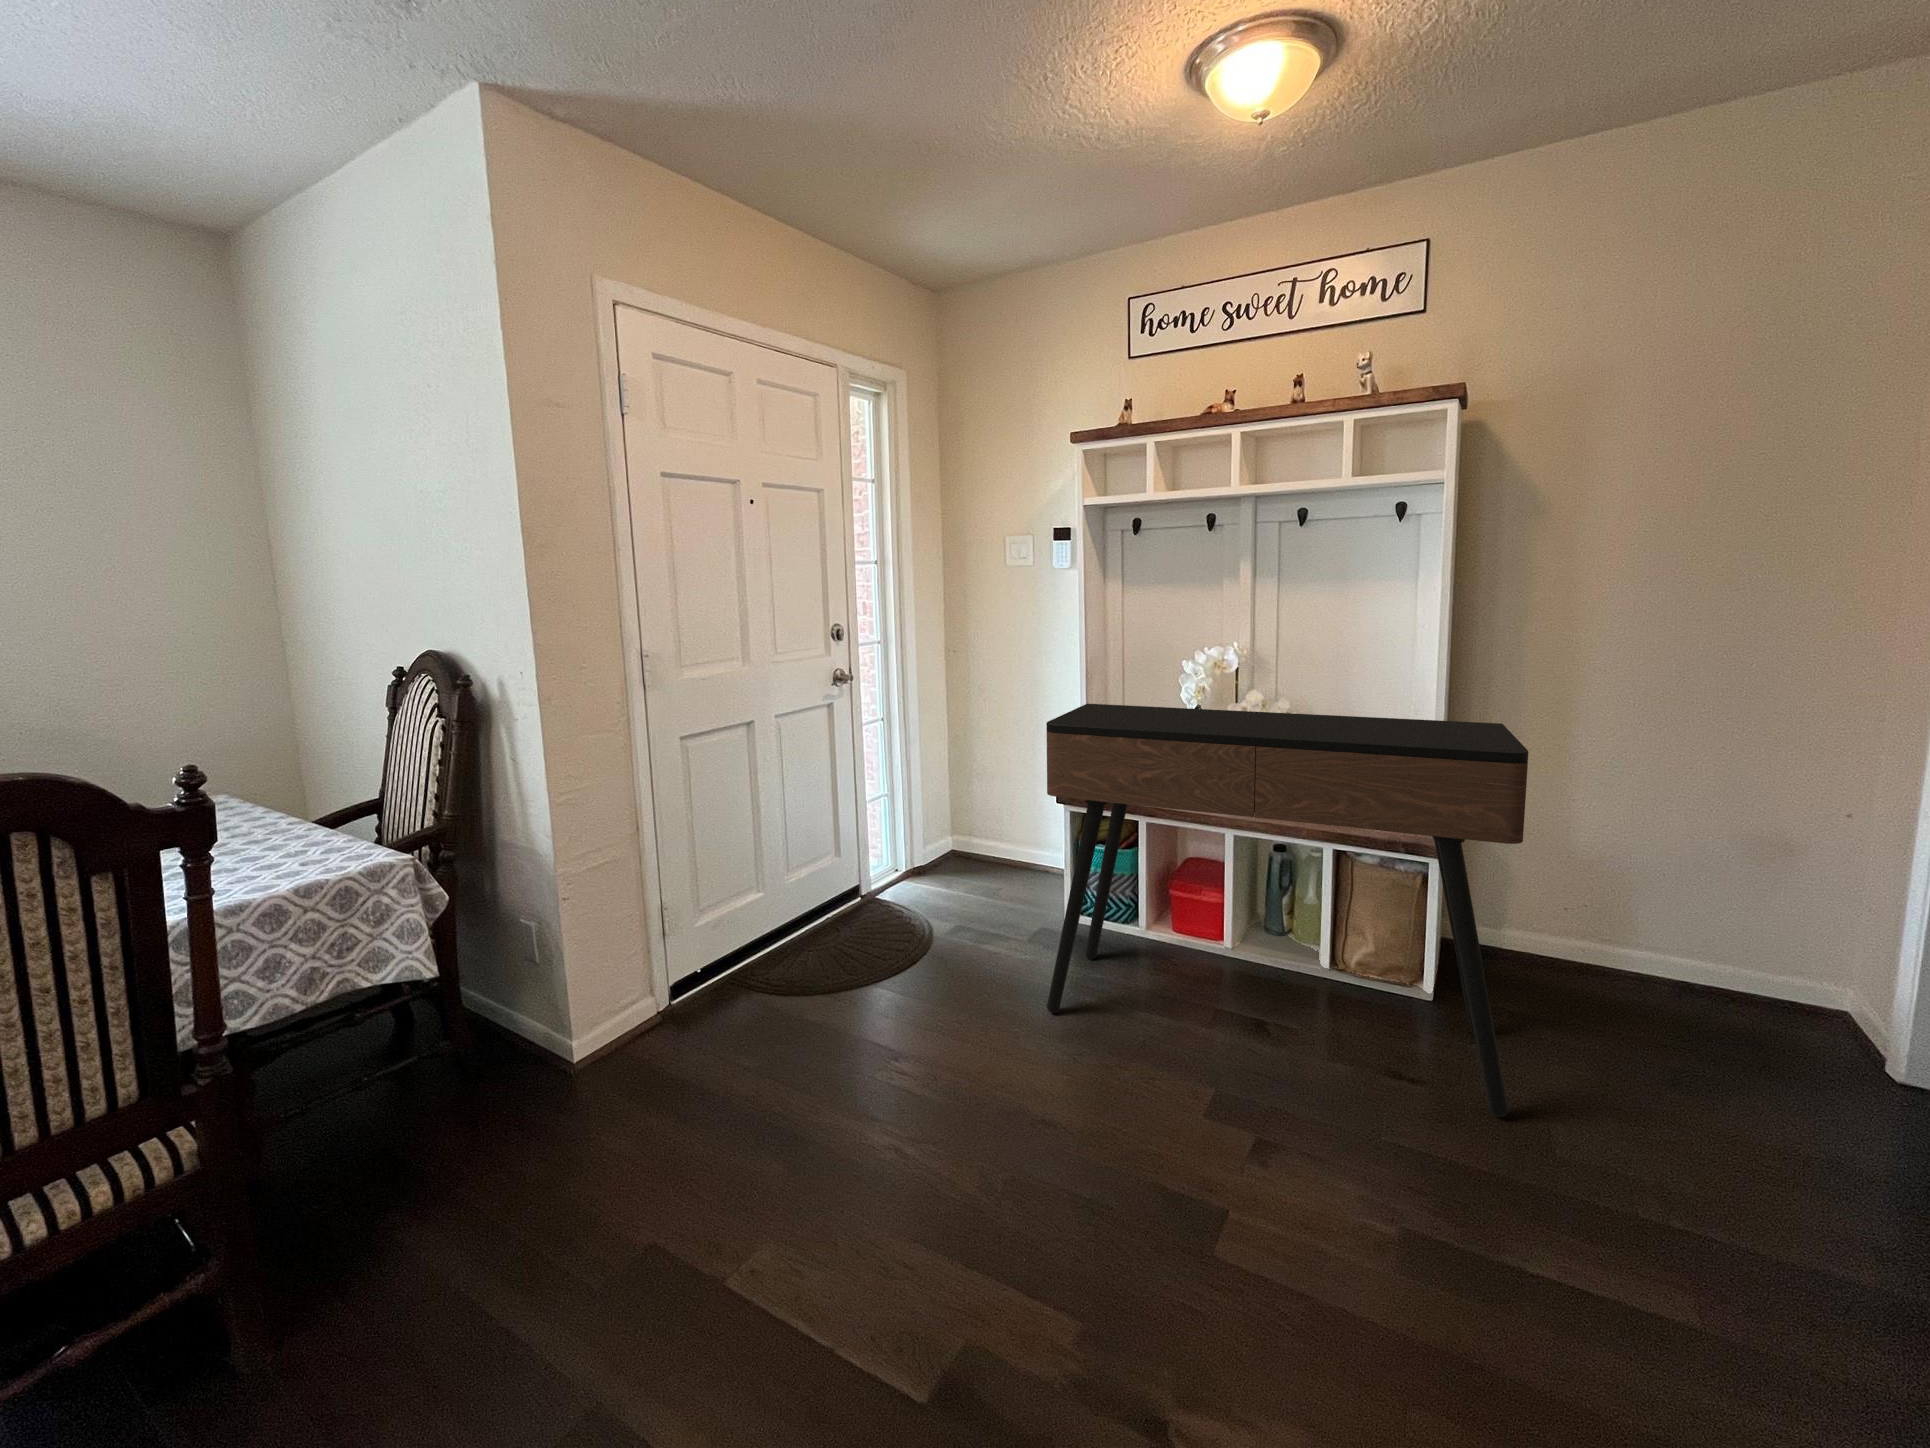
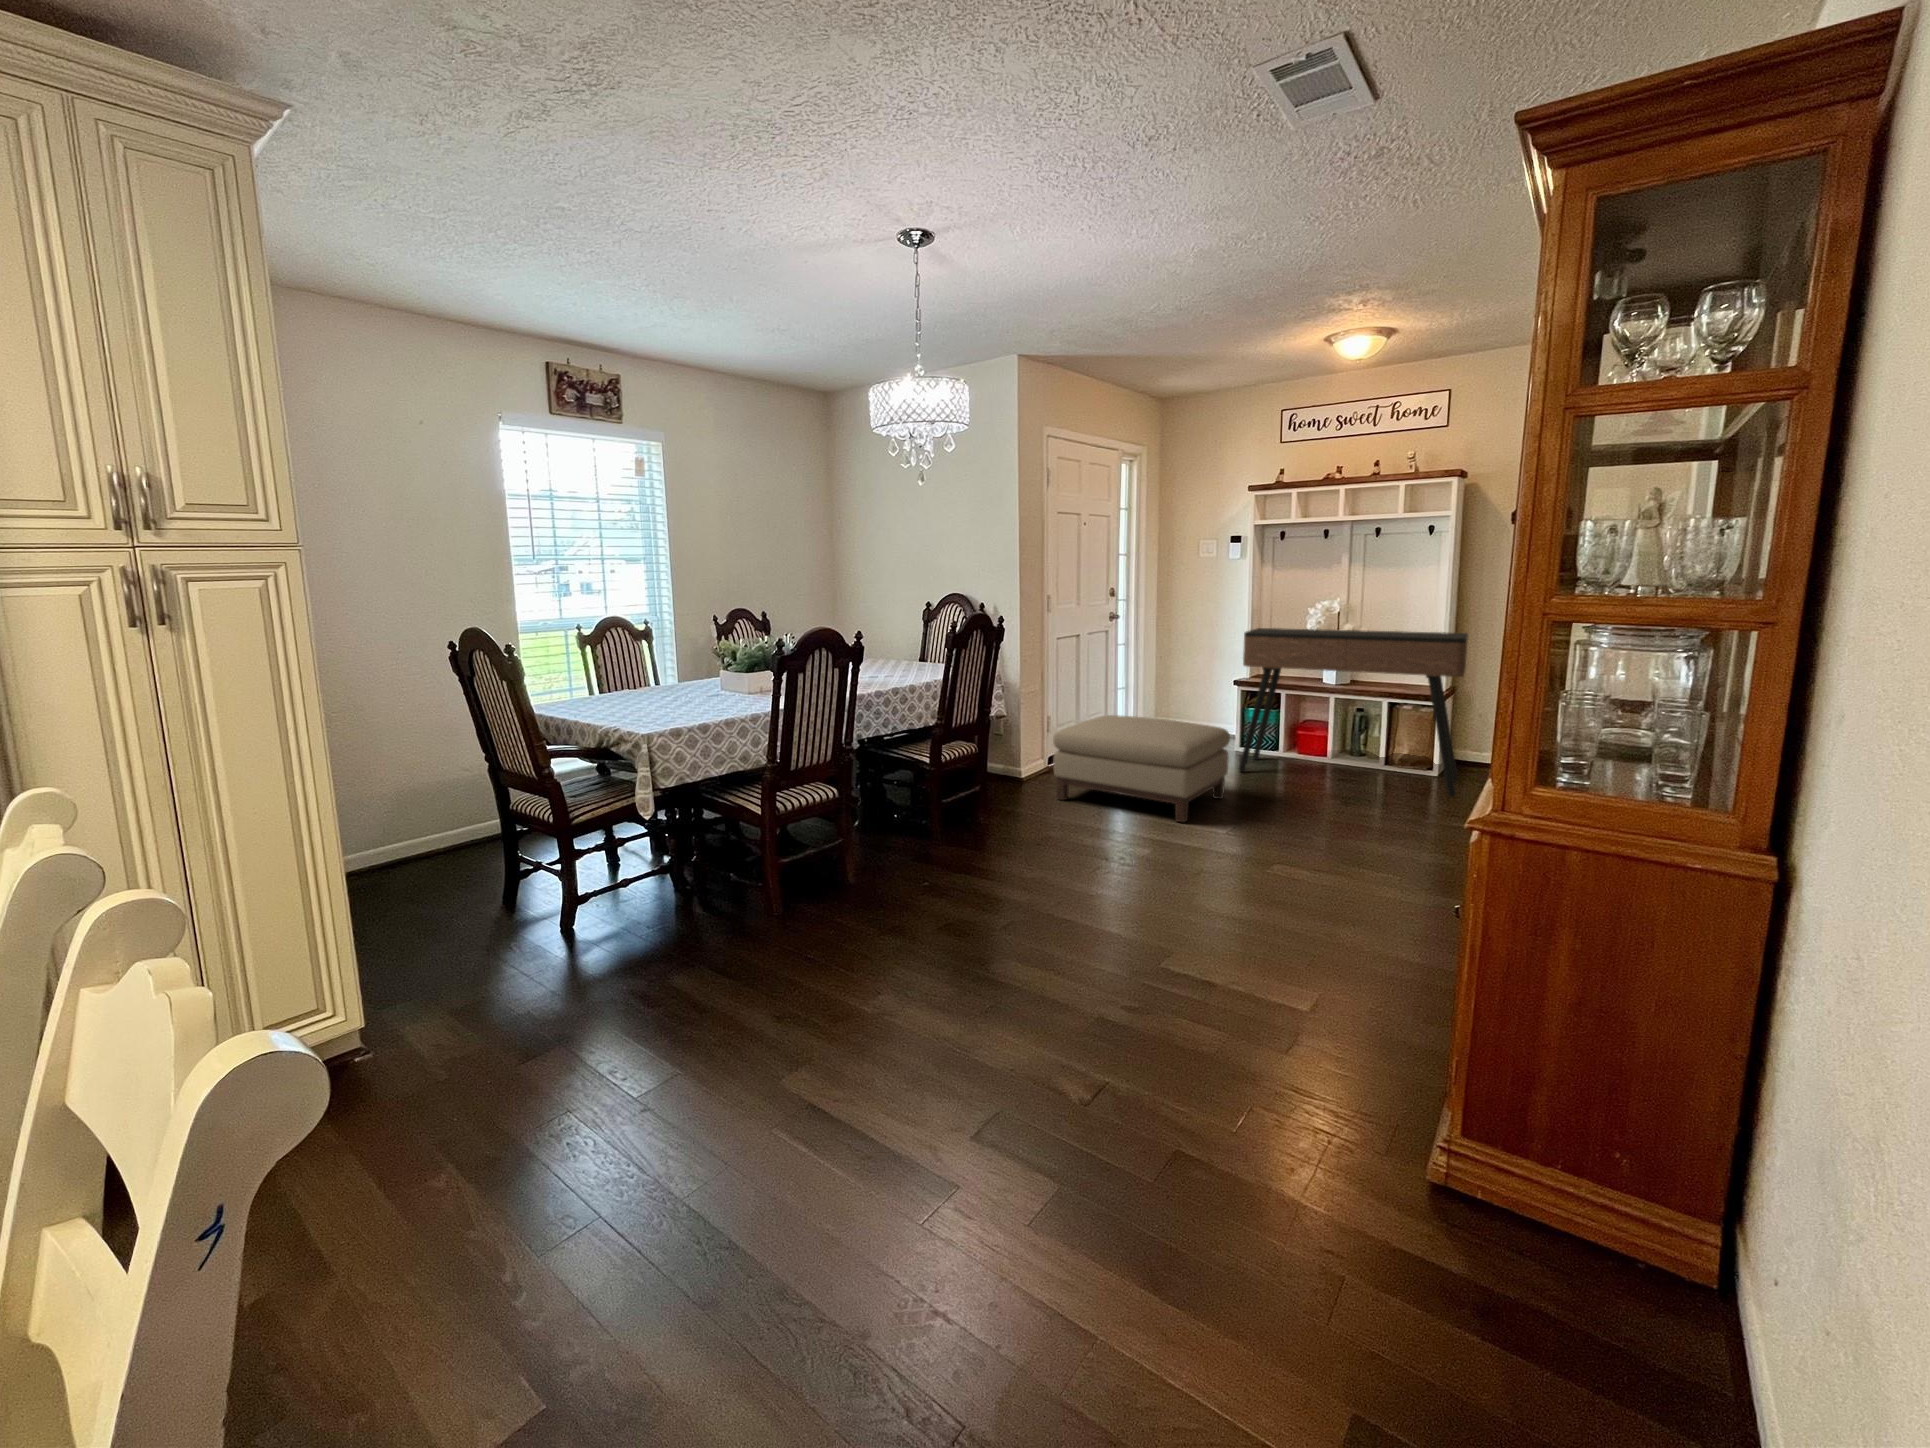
ottoman: none [526,921,988,1357] -> present [1053,715,1230,822]

